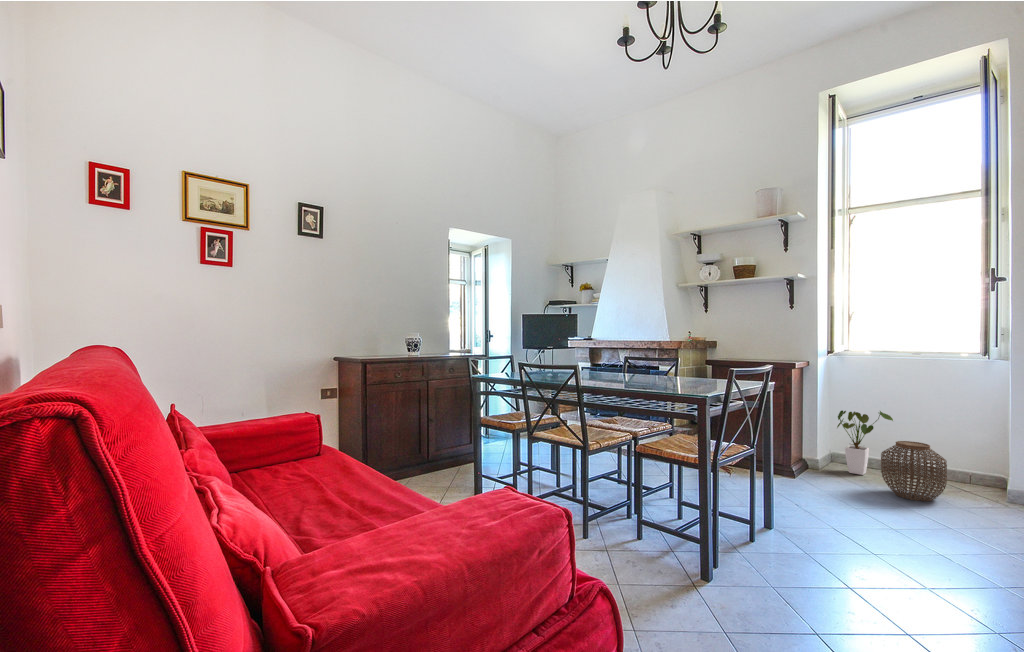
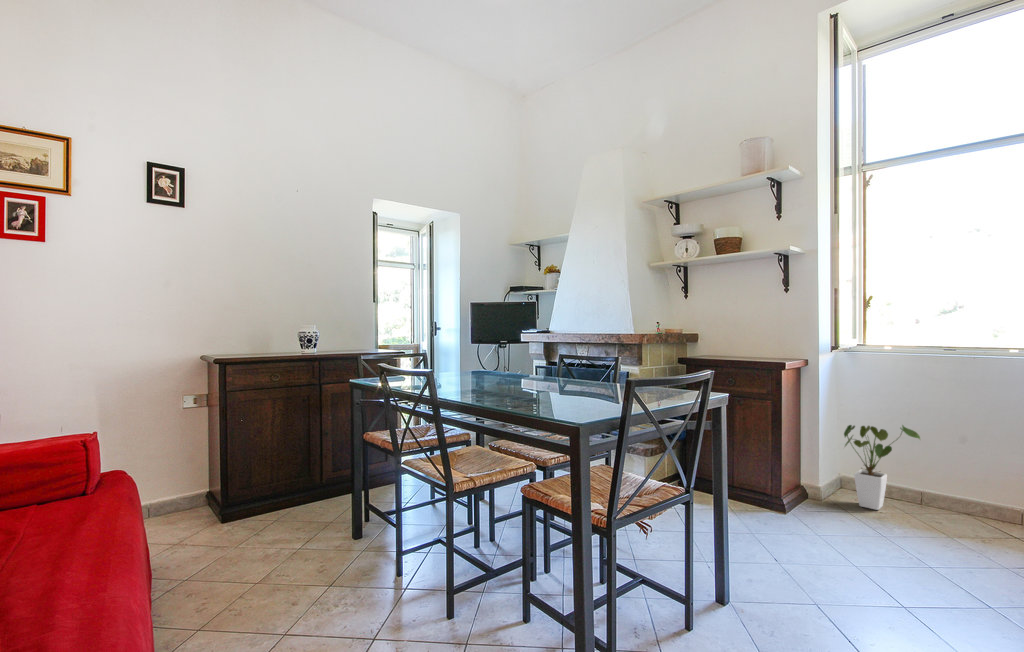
woven basket: present [881,441,947,501] -> none [899,471,994,558]

